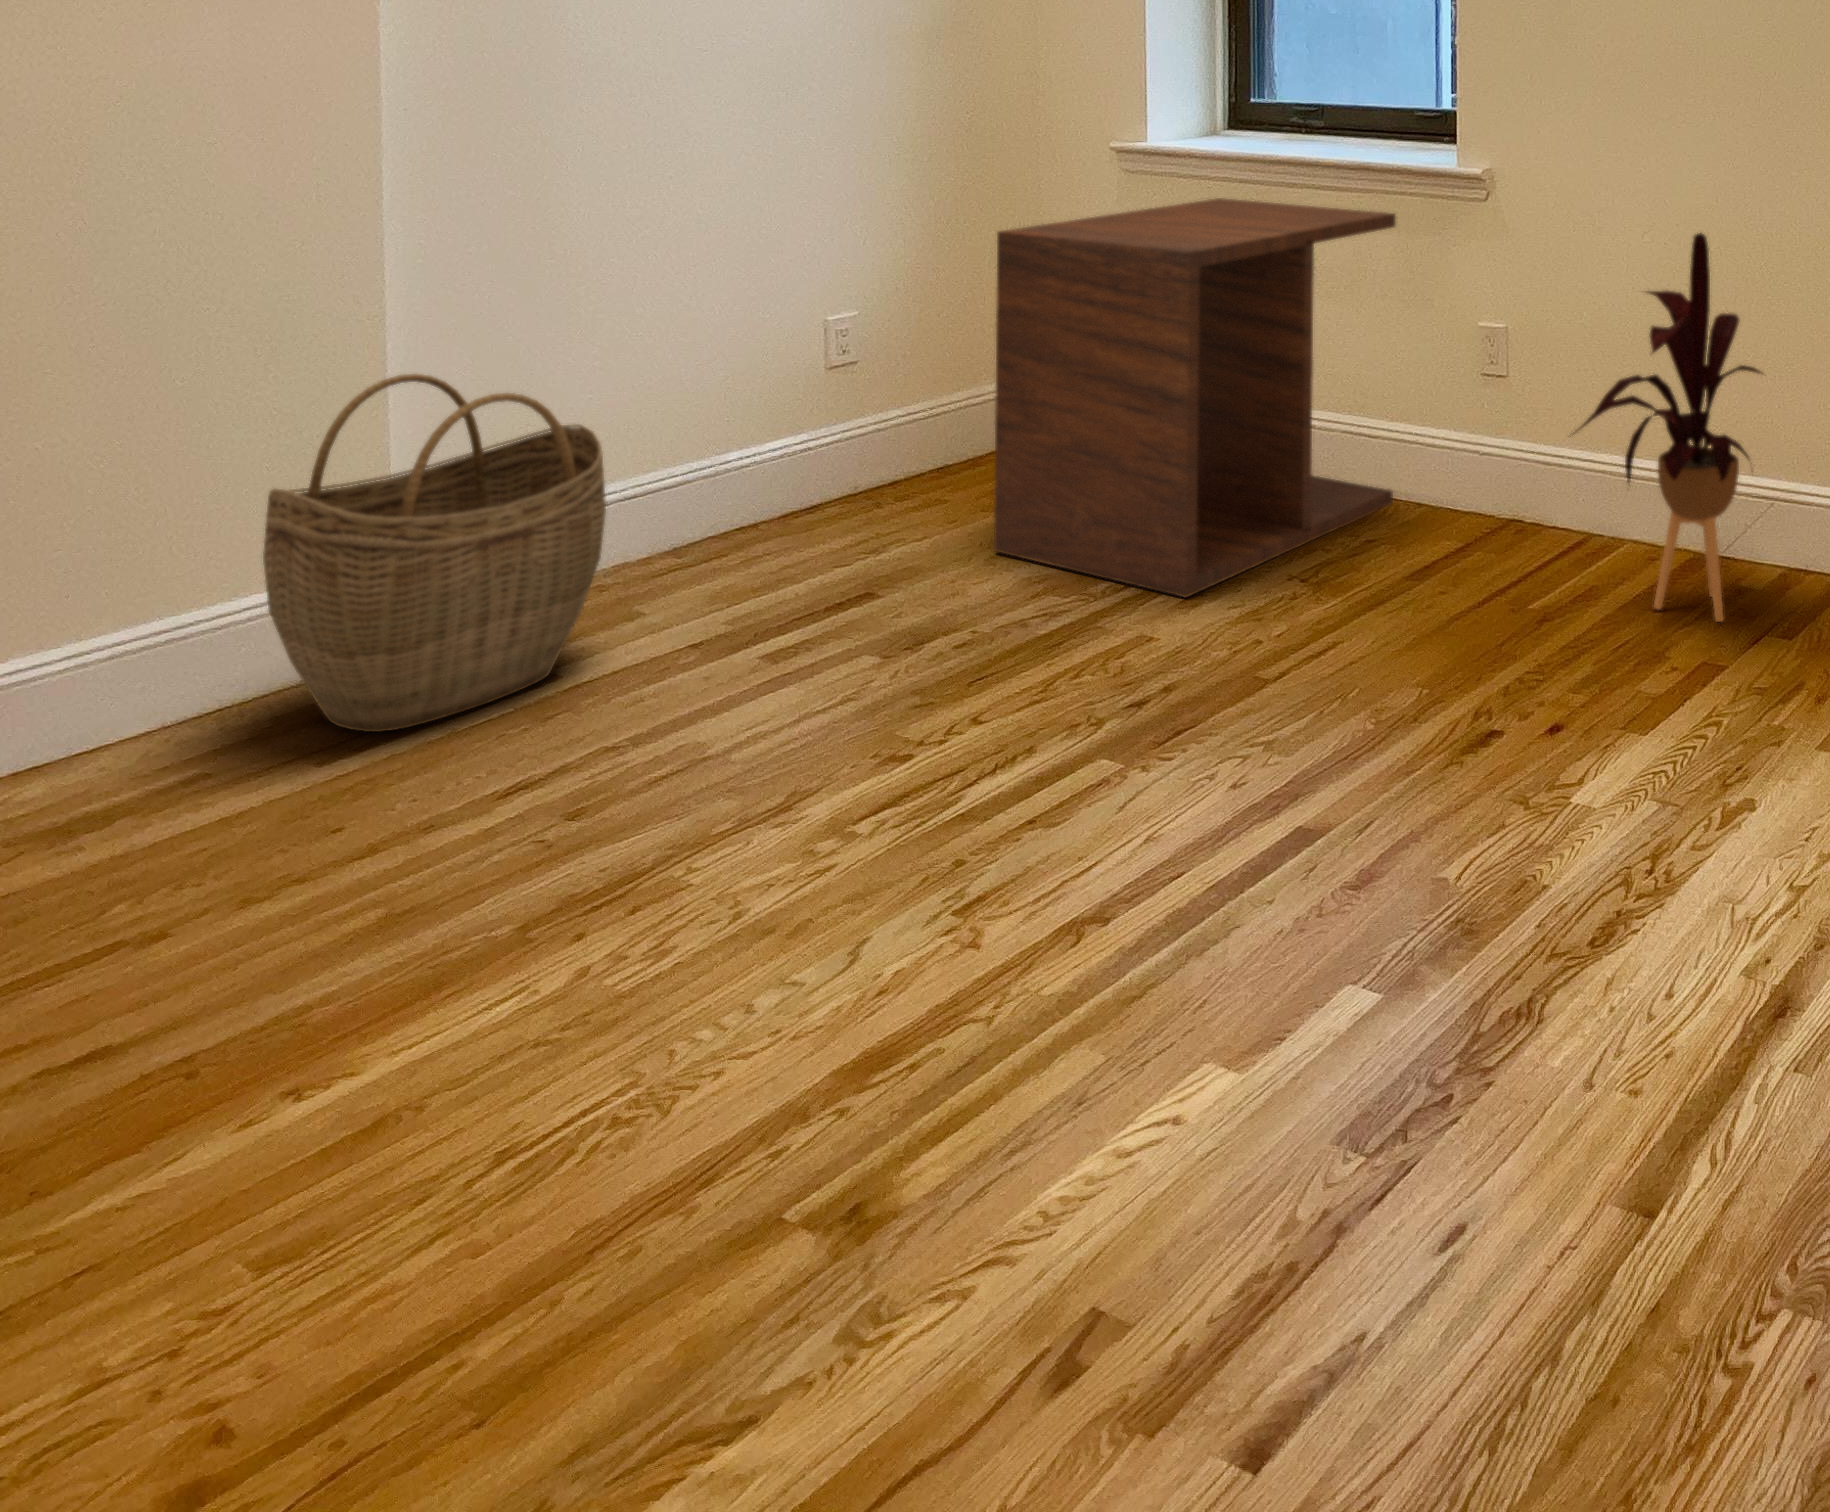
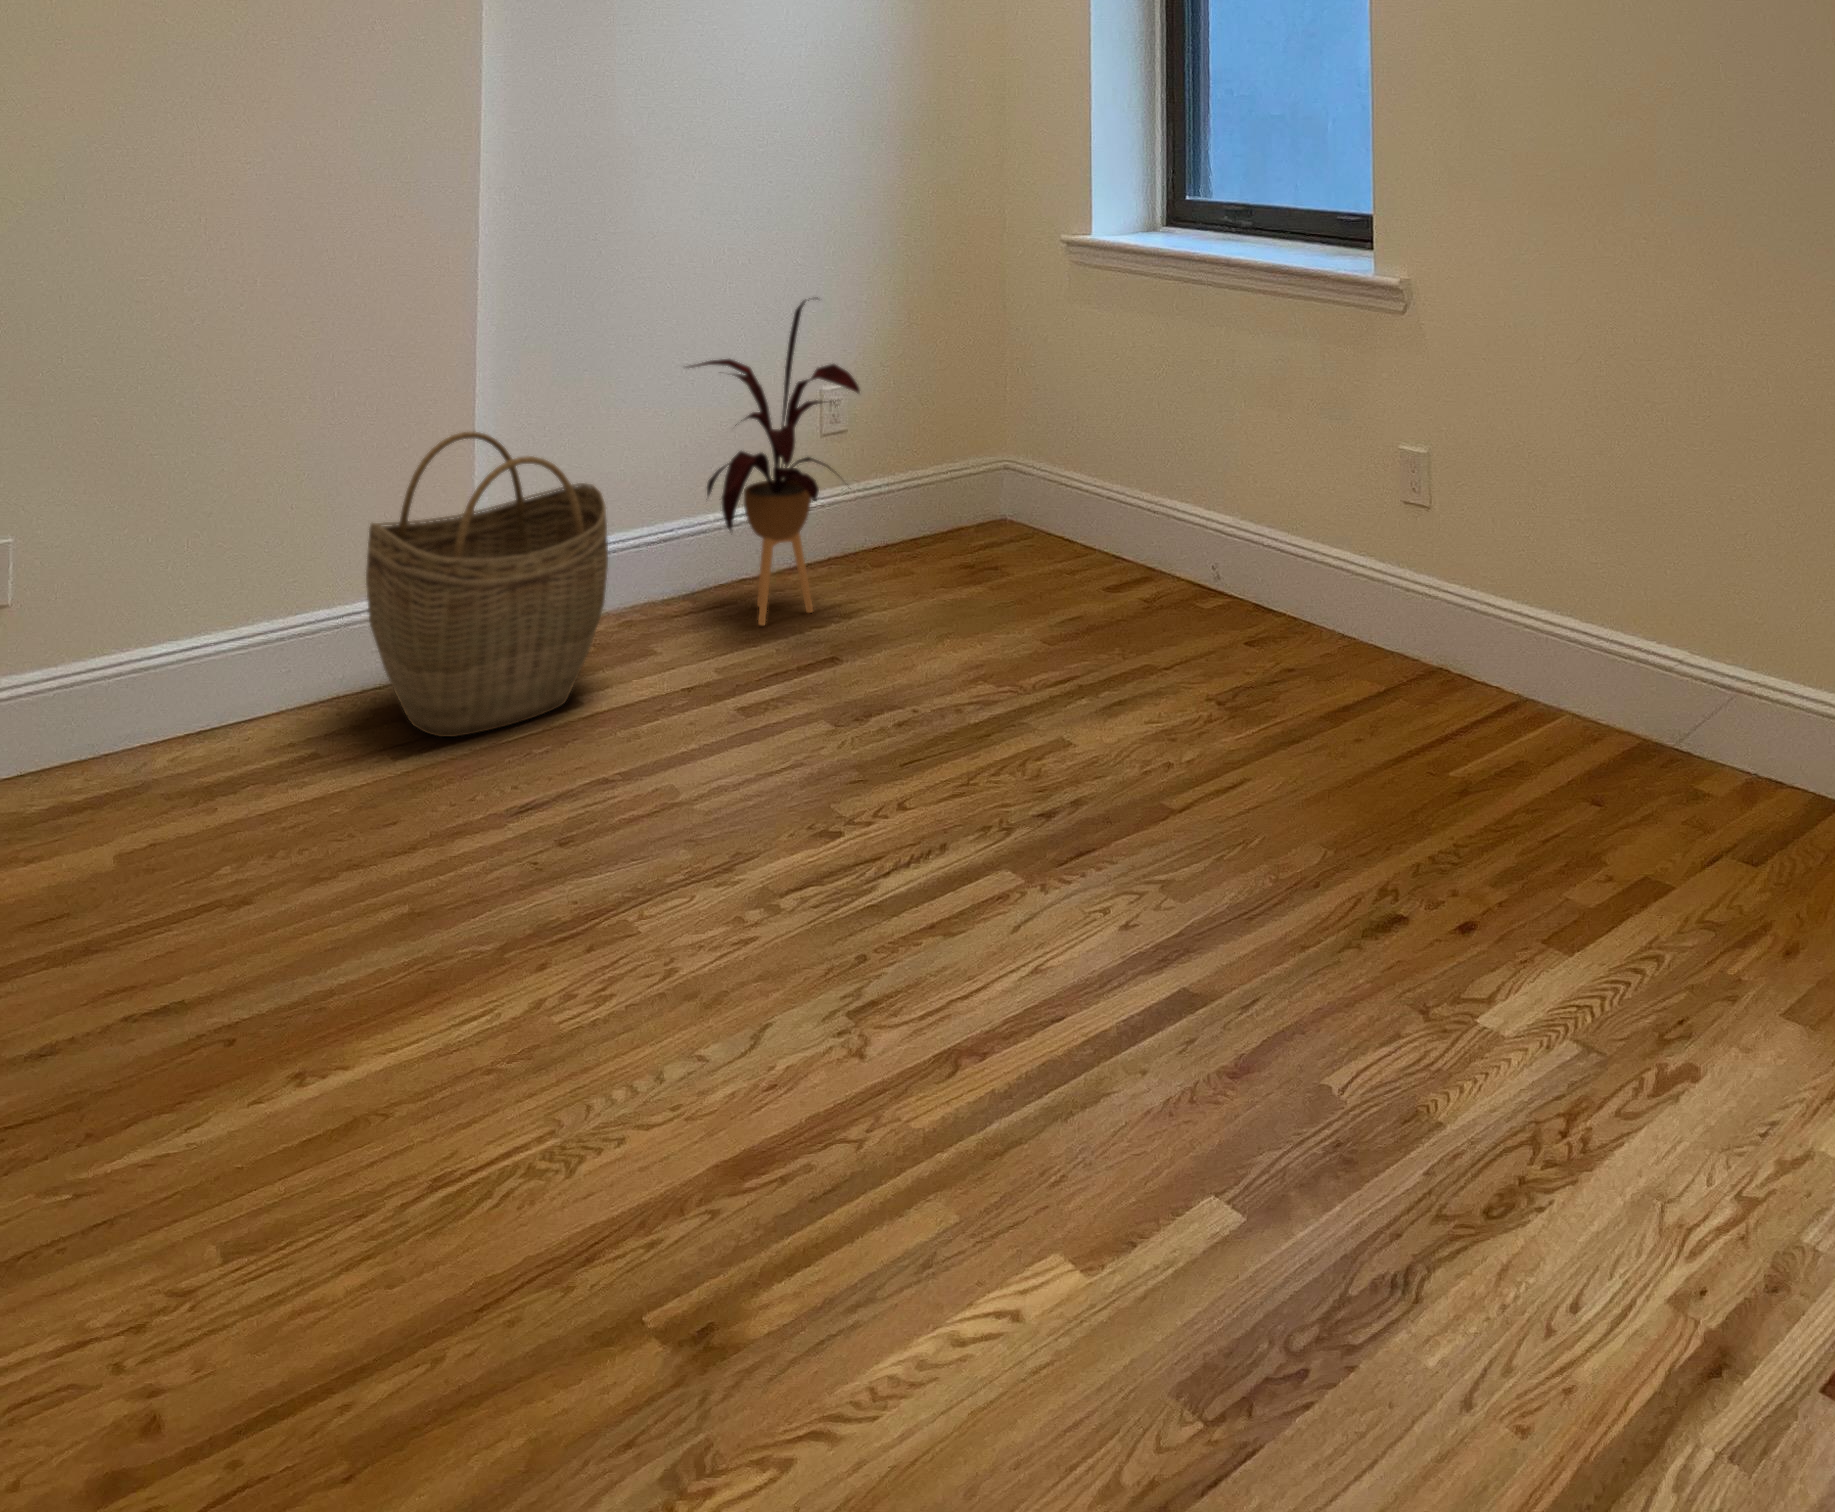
side table: present [994,198,1396,597] -> none [930,299,1313,706]
house plant: present [1569,233,1761,622] -> present [689,298,860,626]

